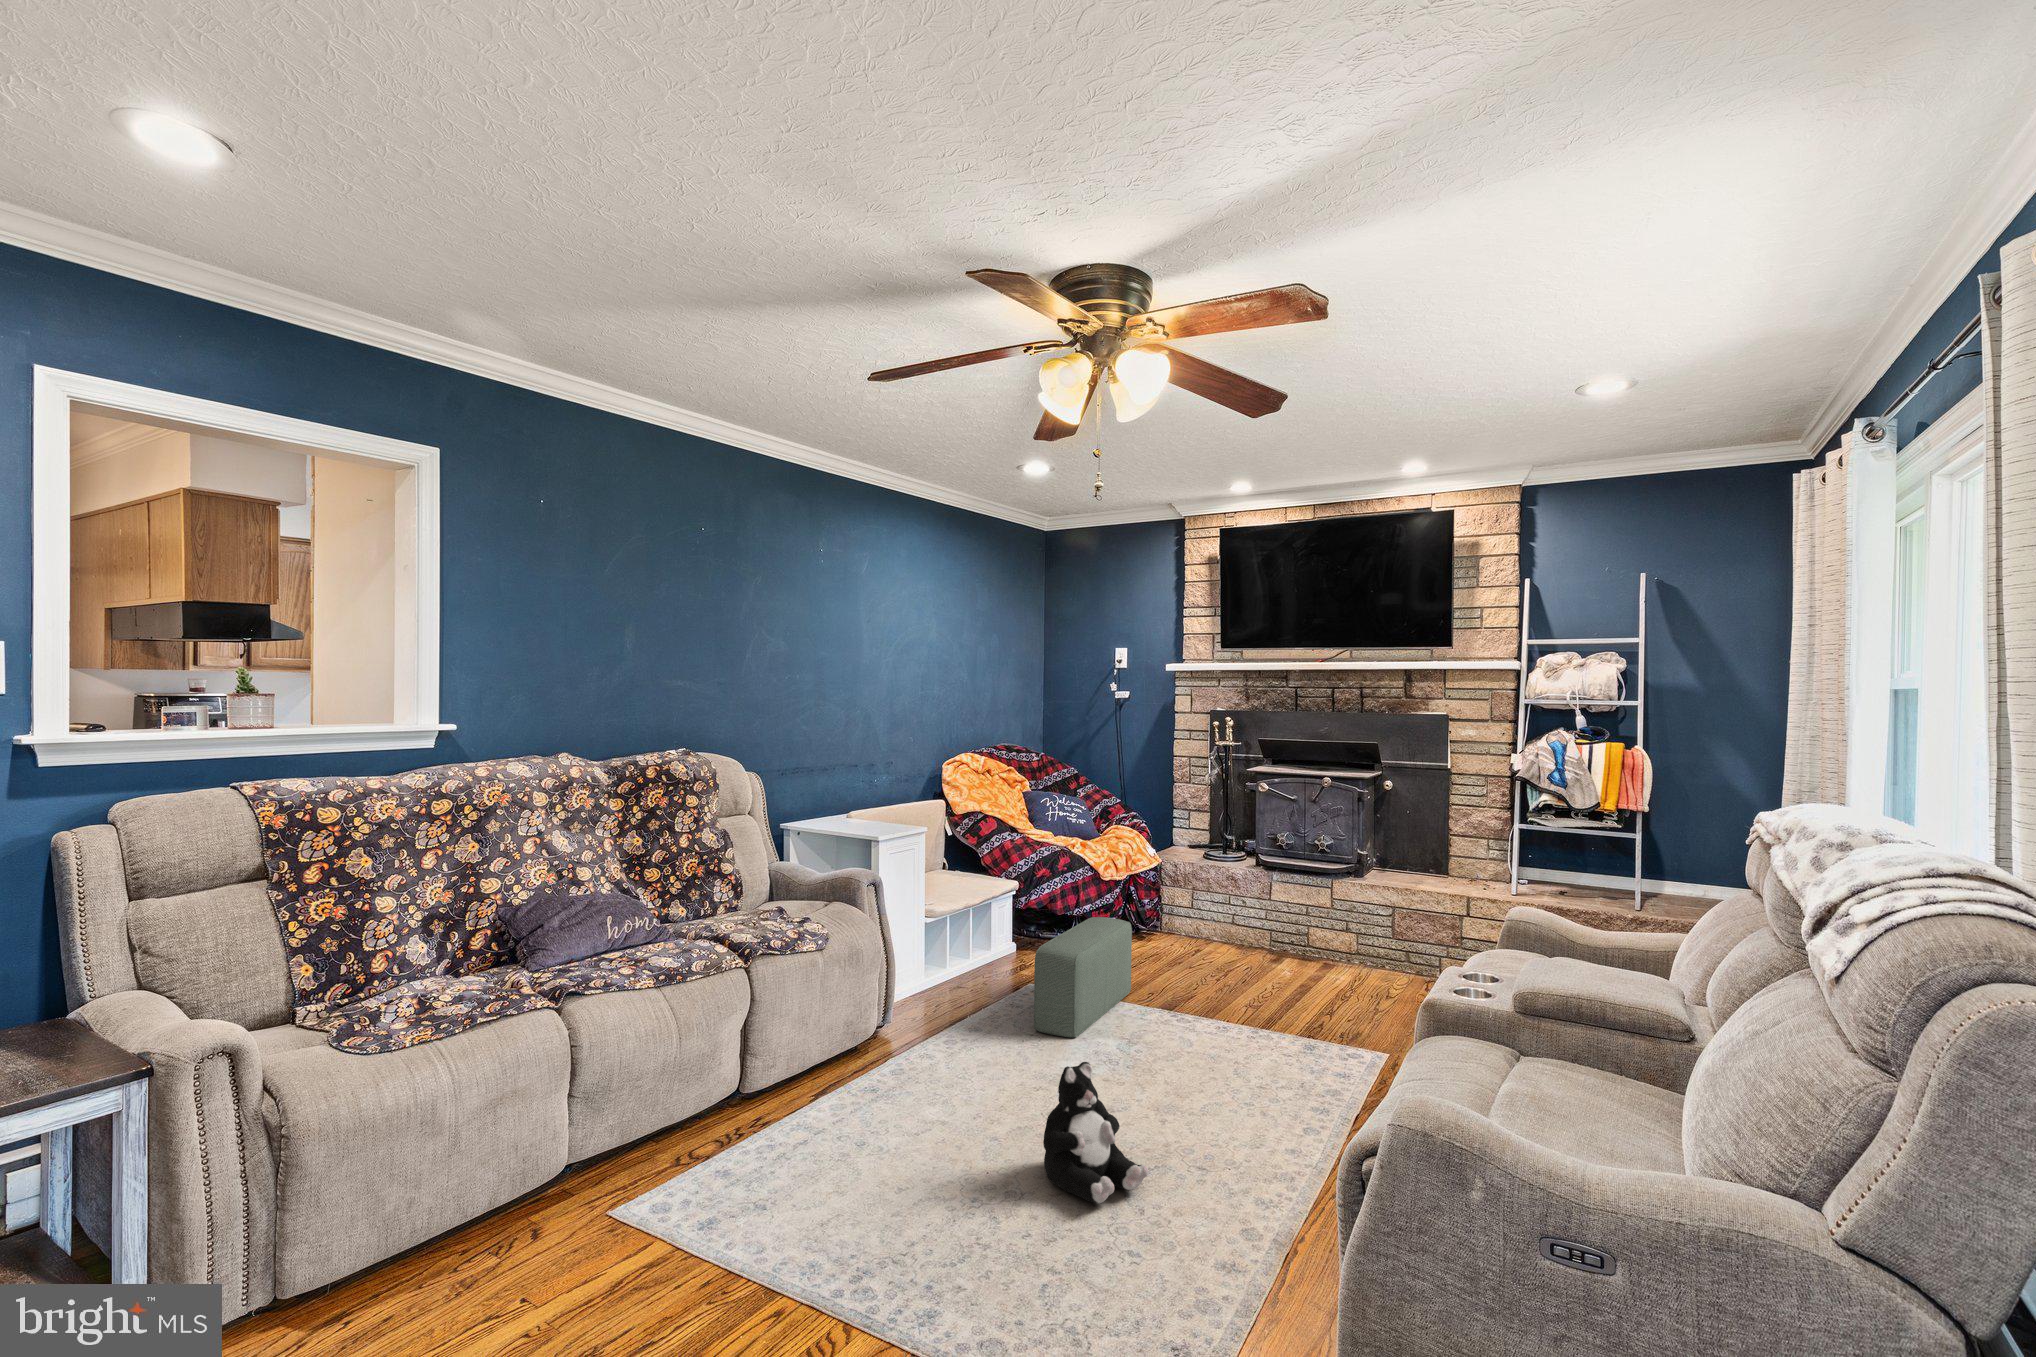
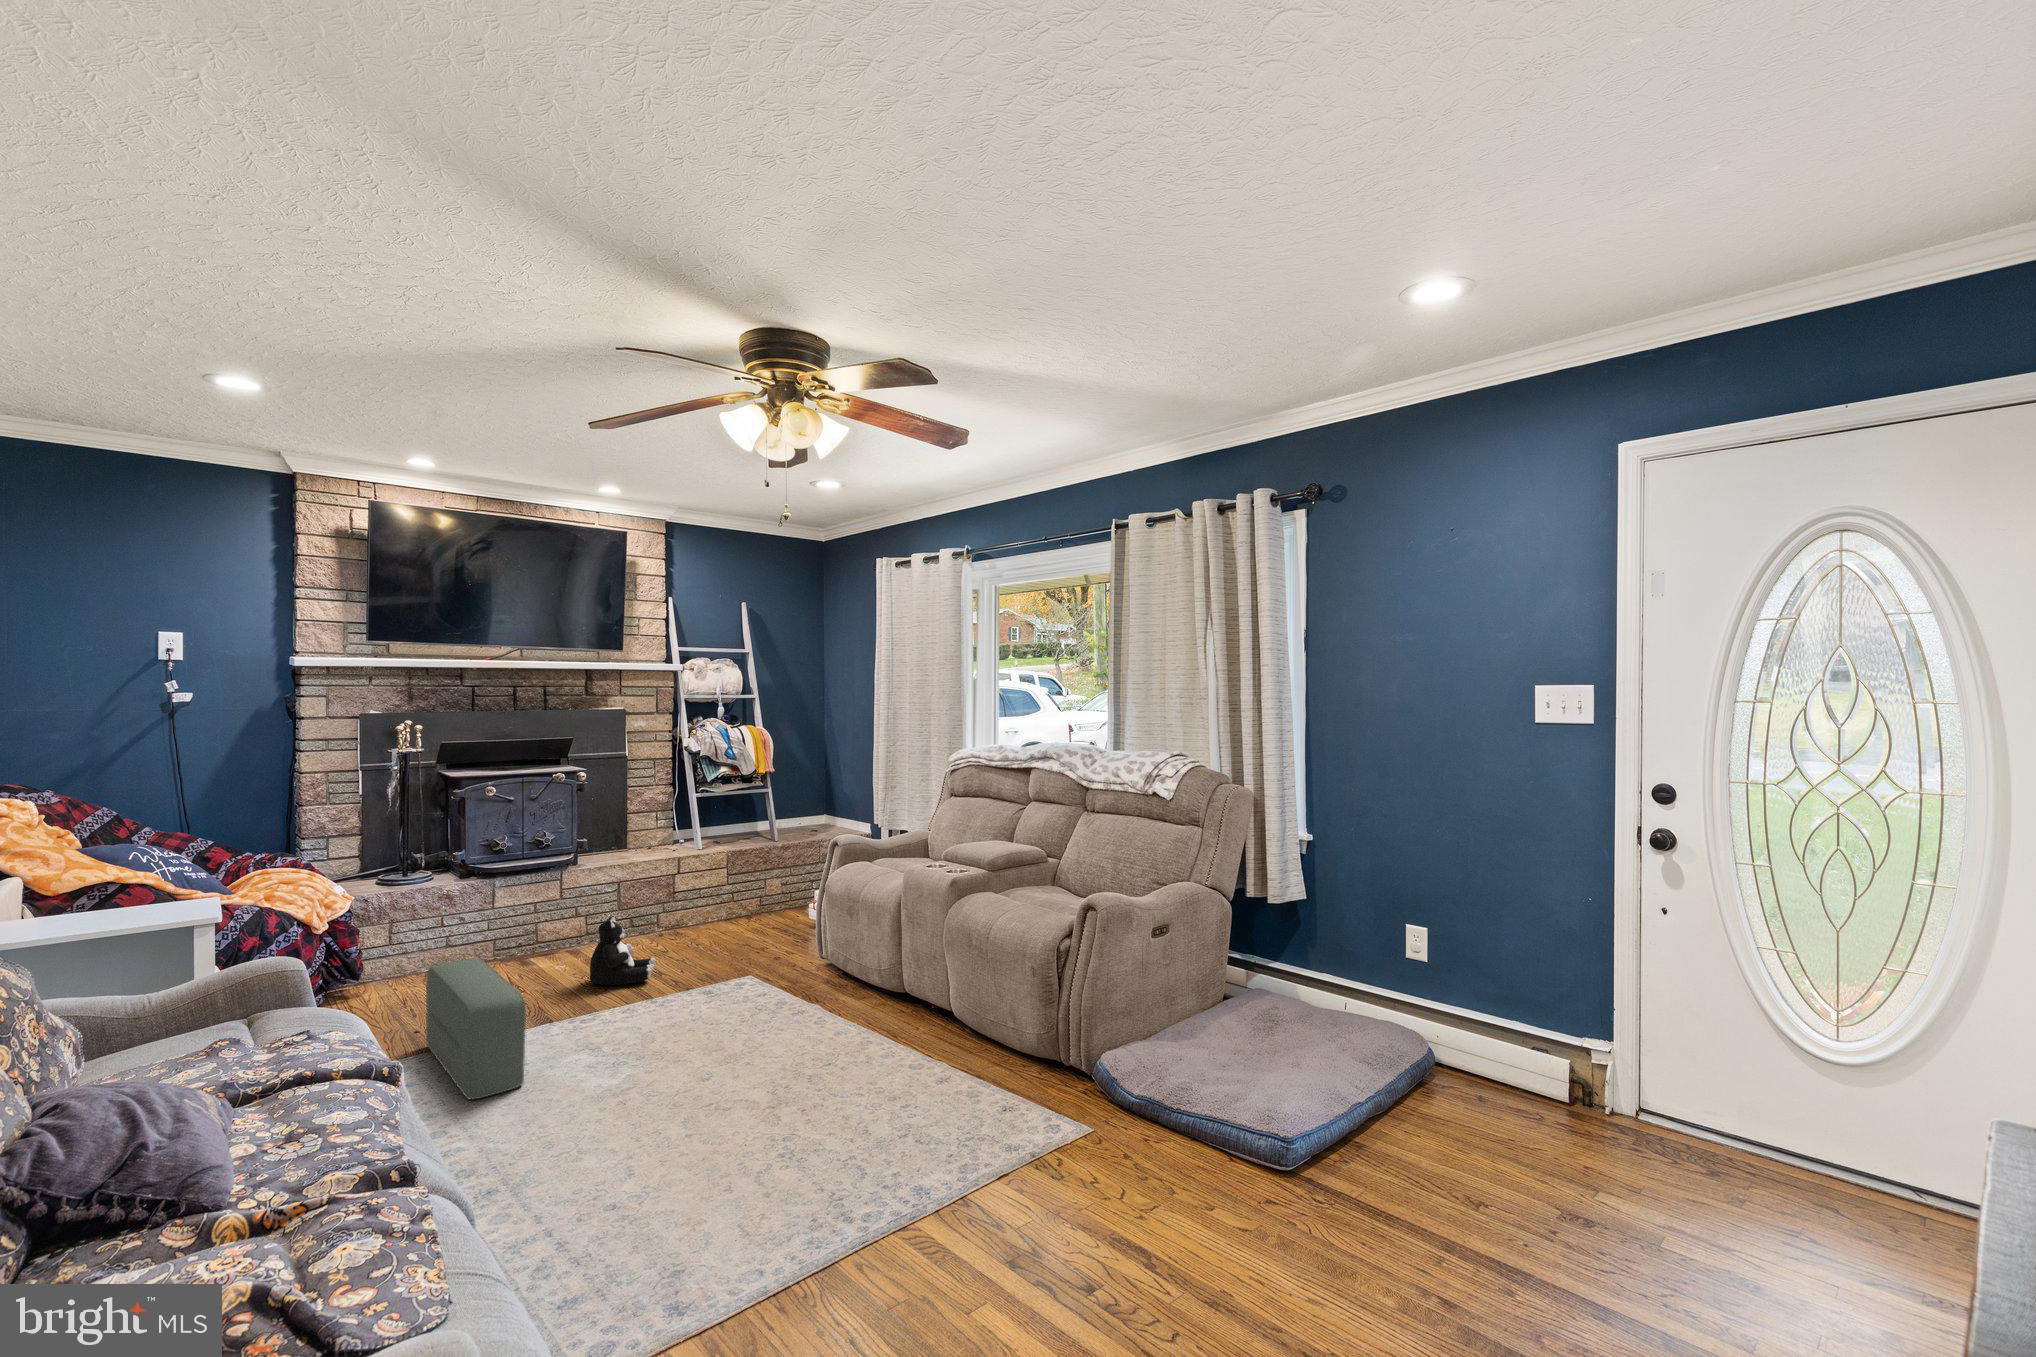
plush toy: present [1043,1062,1148,1203] -> present [590,917,656,985]

